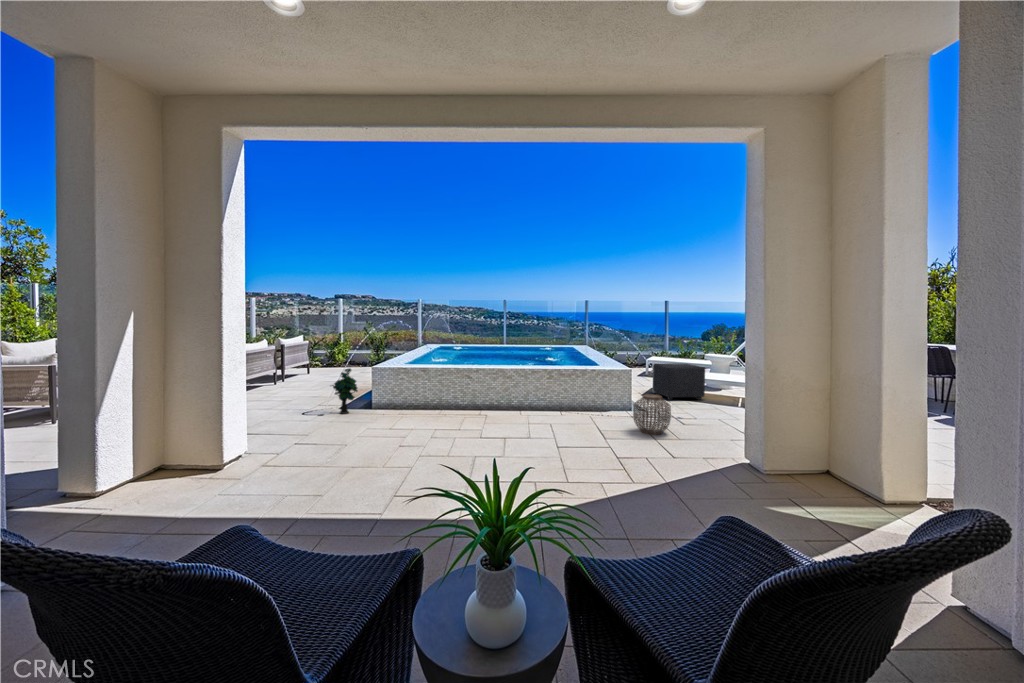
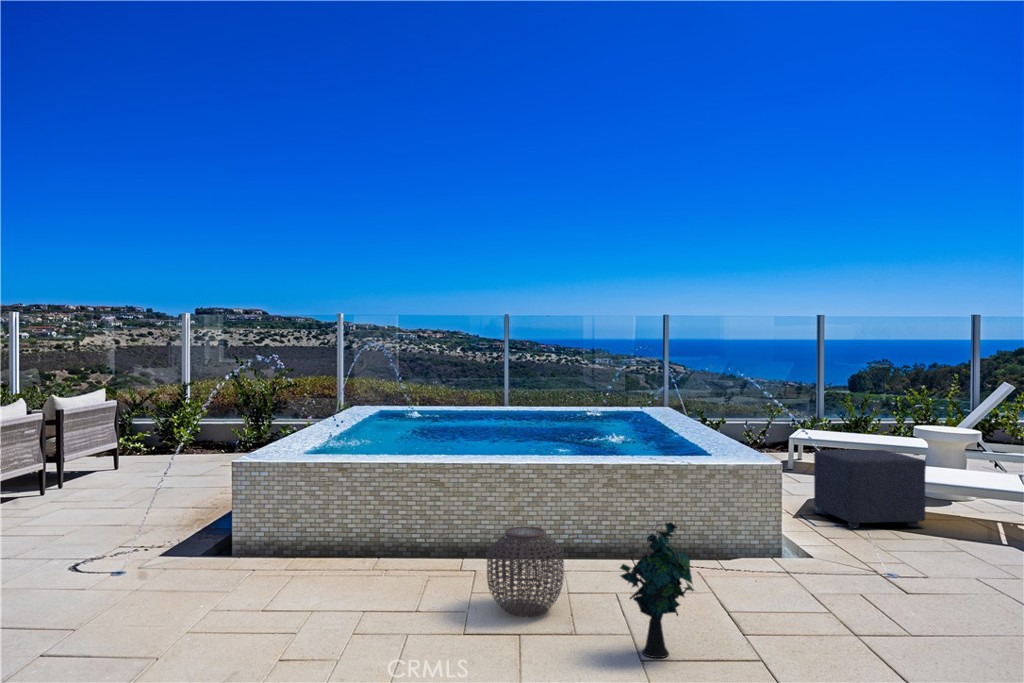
decorative plant: present [332,369,358,414] -> present [620,522,694,658]
woven basket: present [633,394,671,435] -> present [487,526,564,617]

